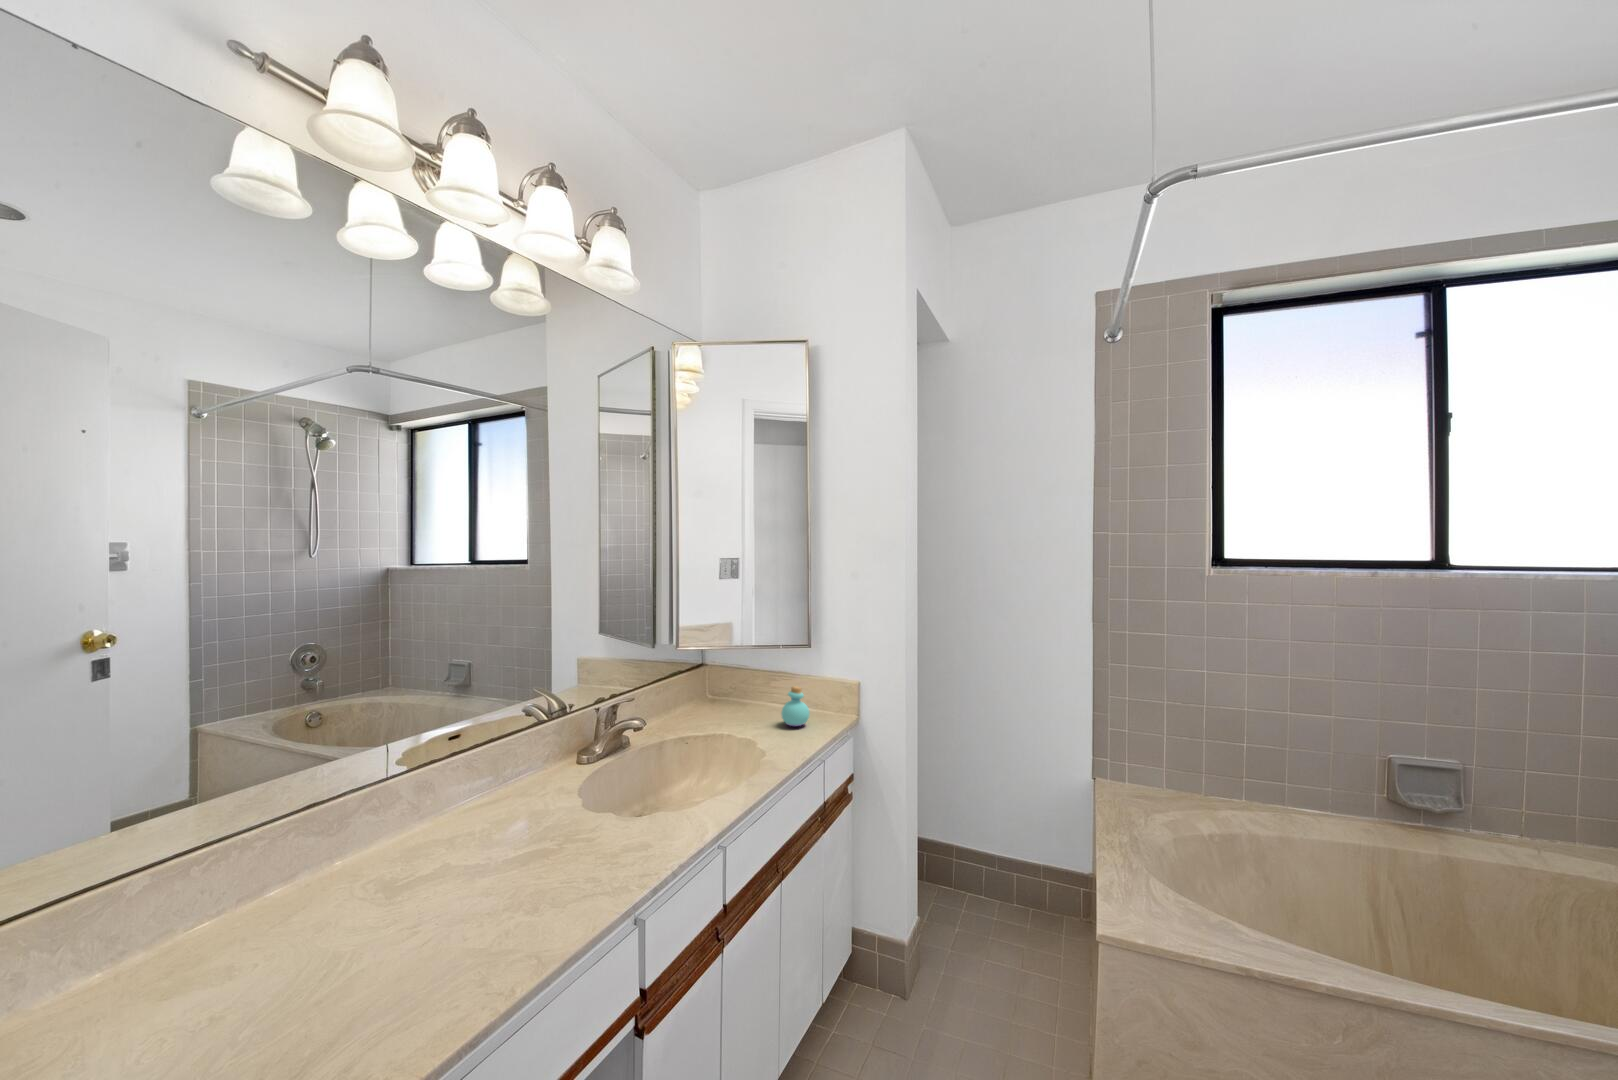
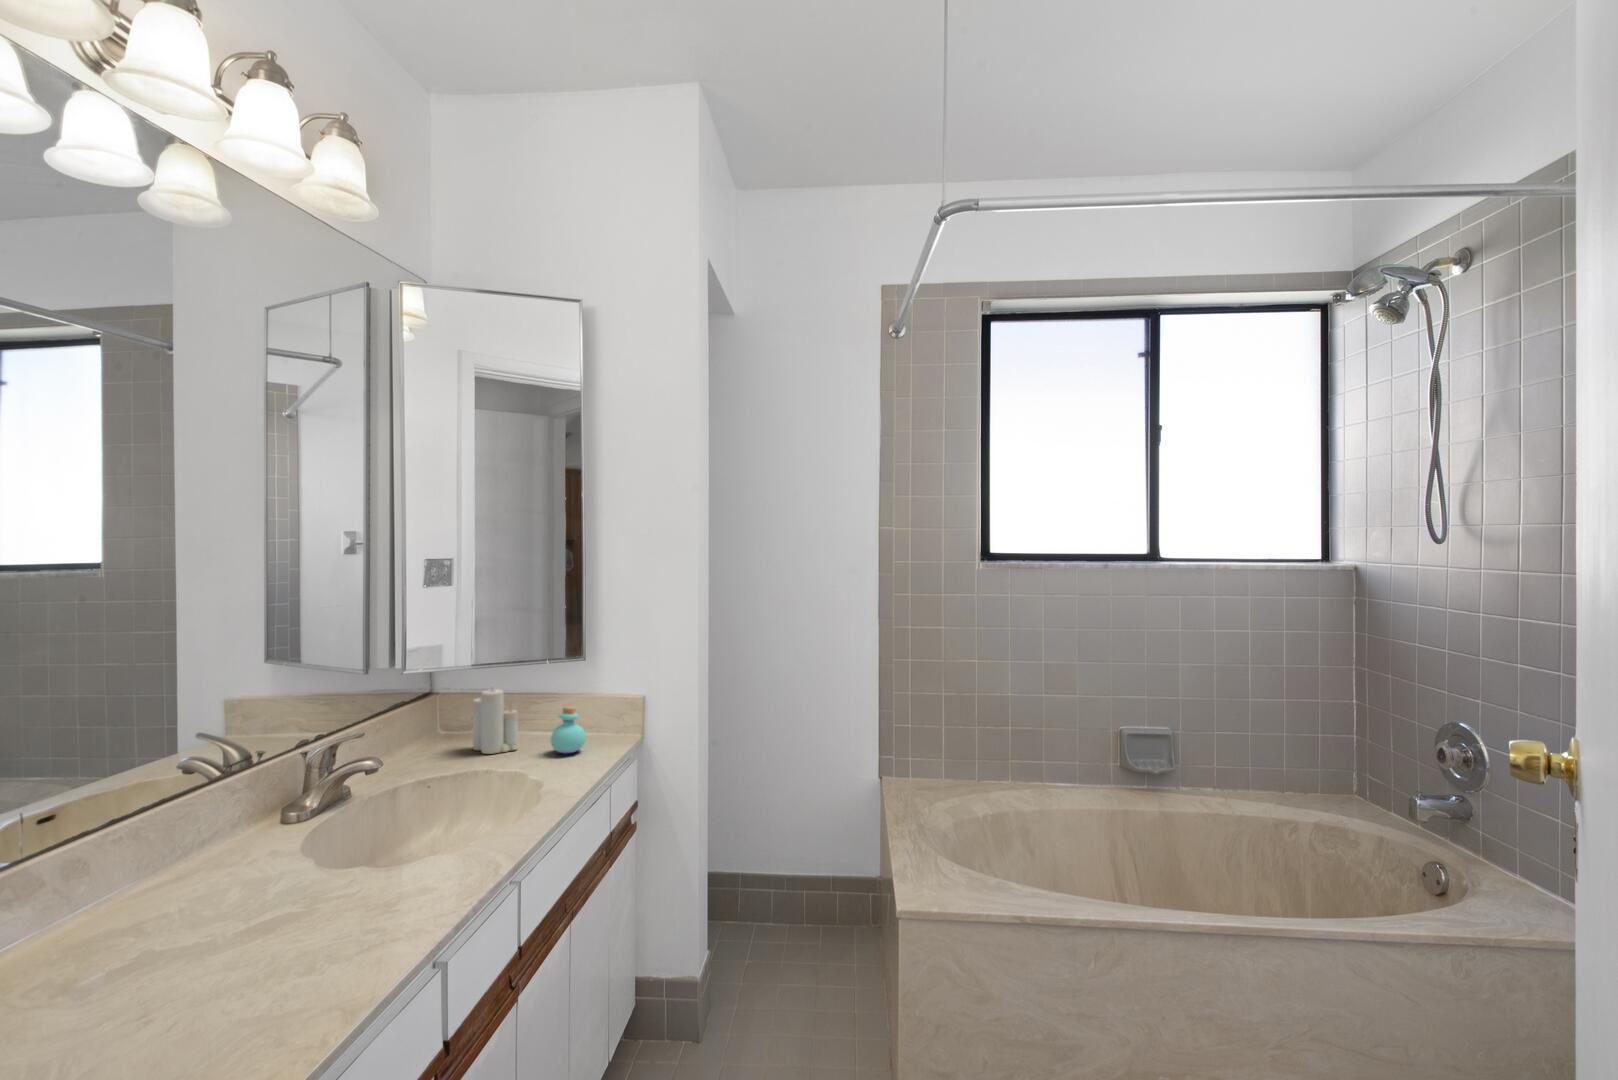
candle: none [725,662,758,720] -> present [473,689,518,754]

